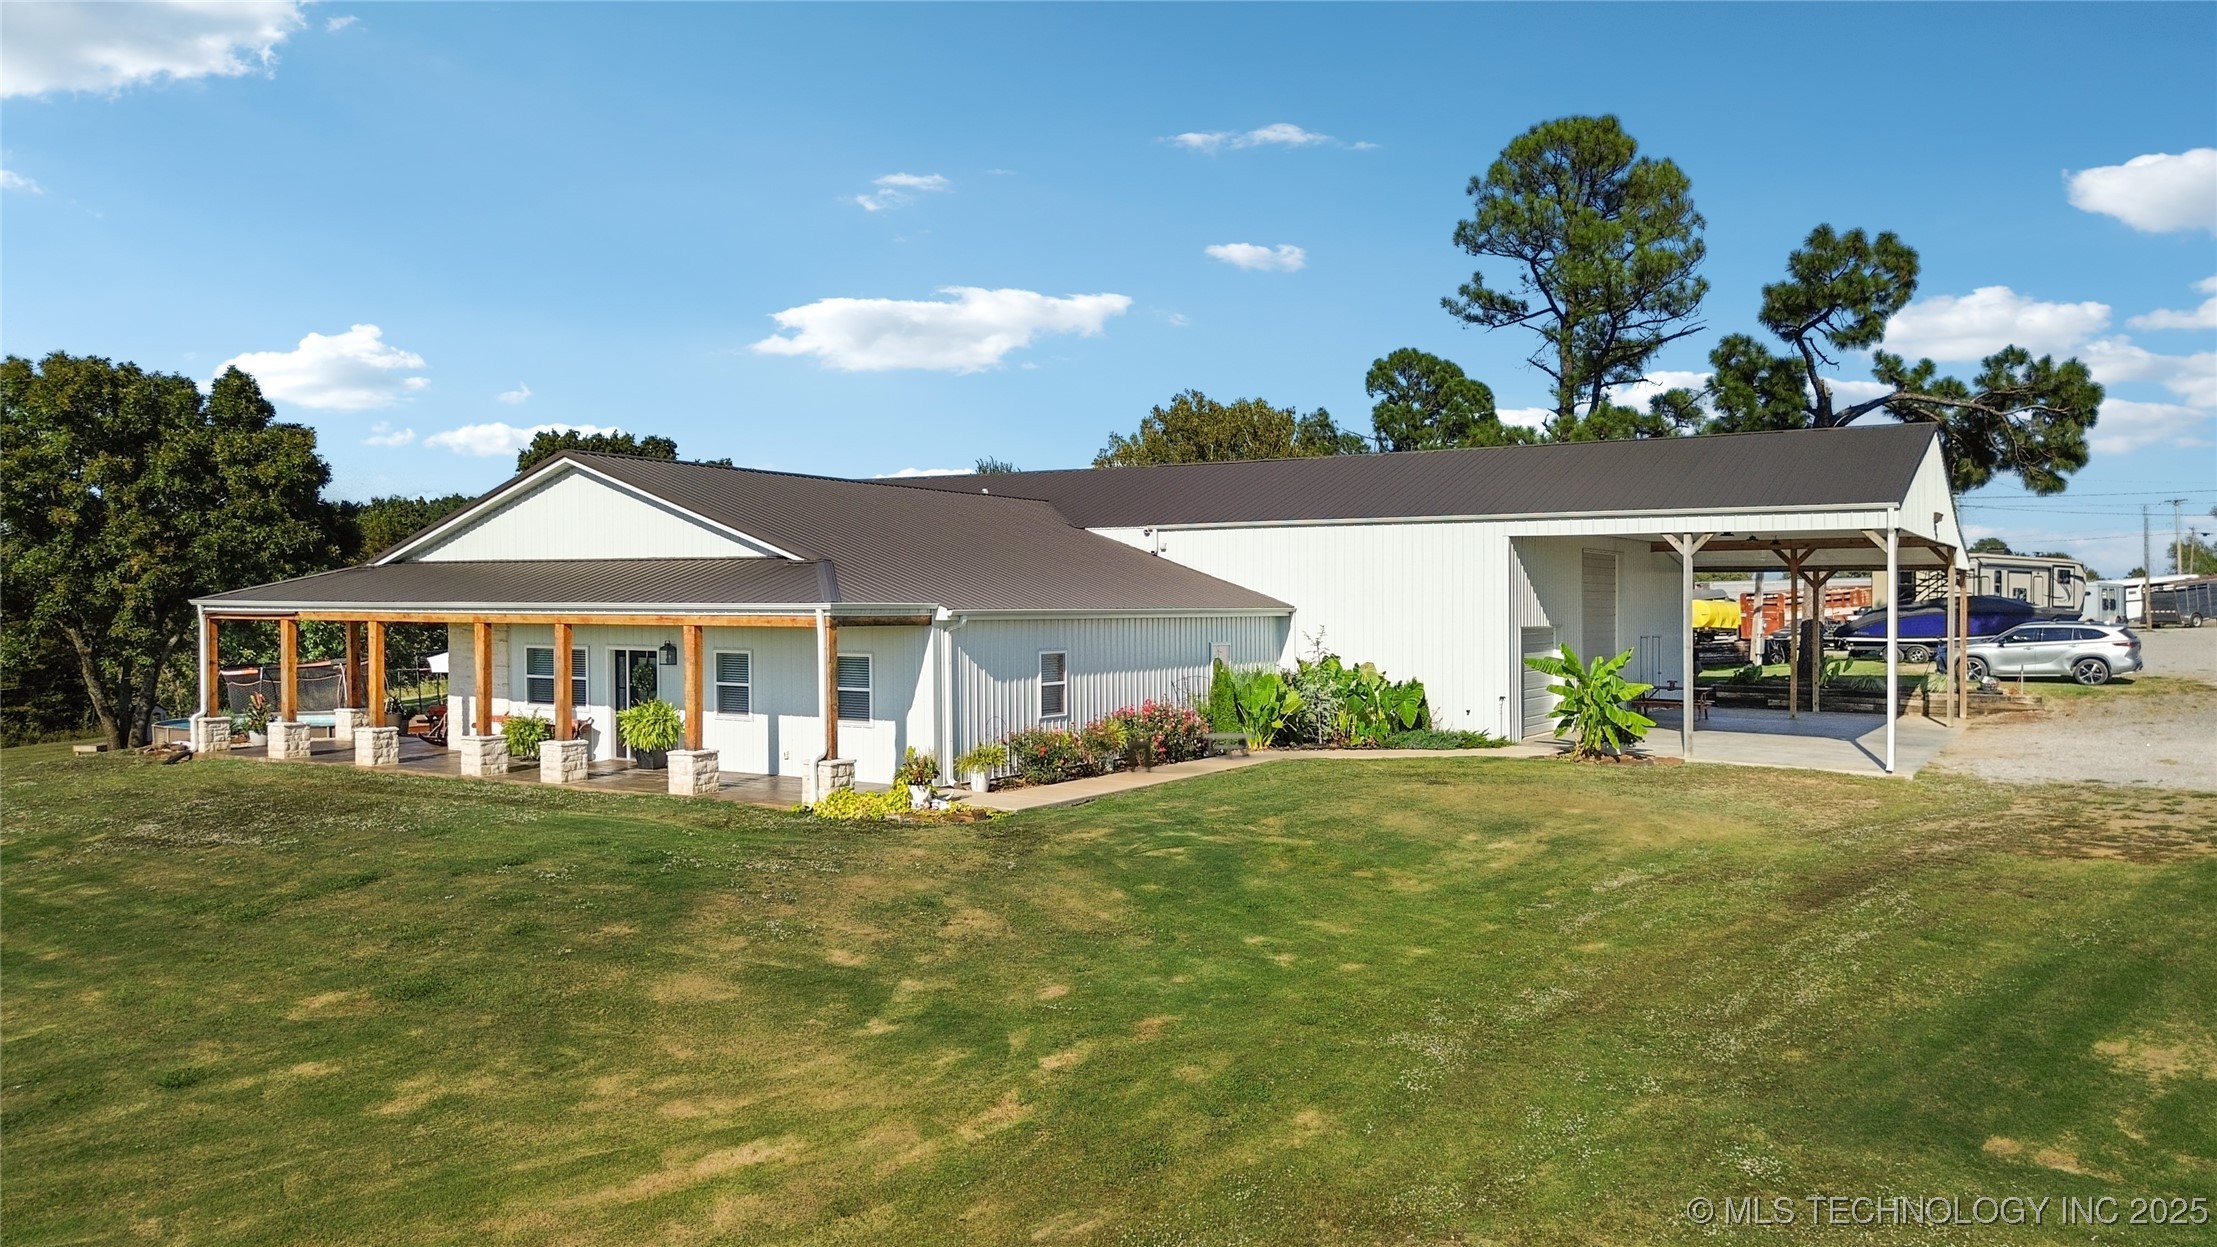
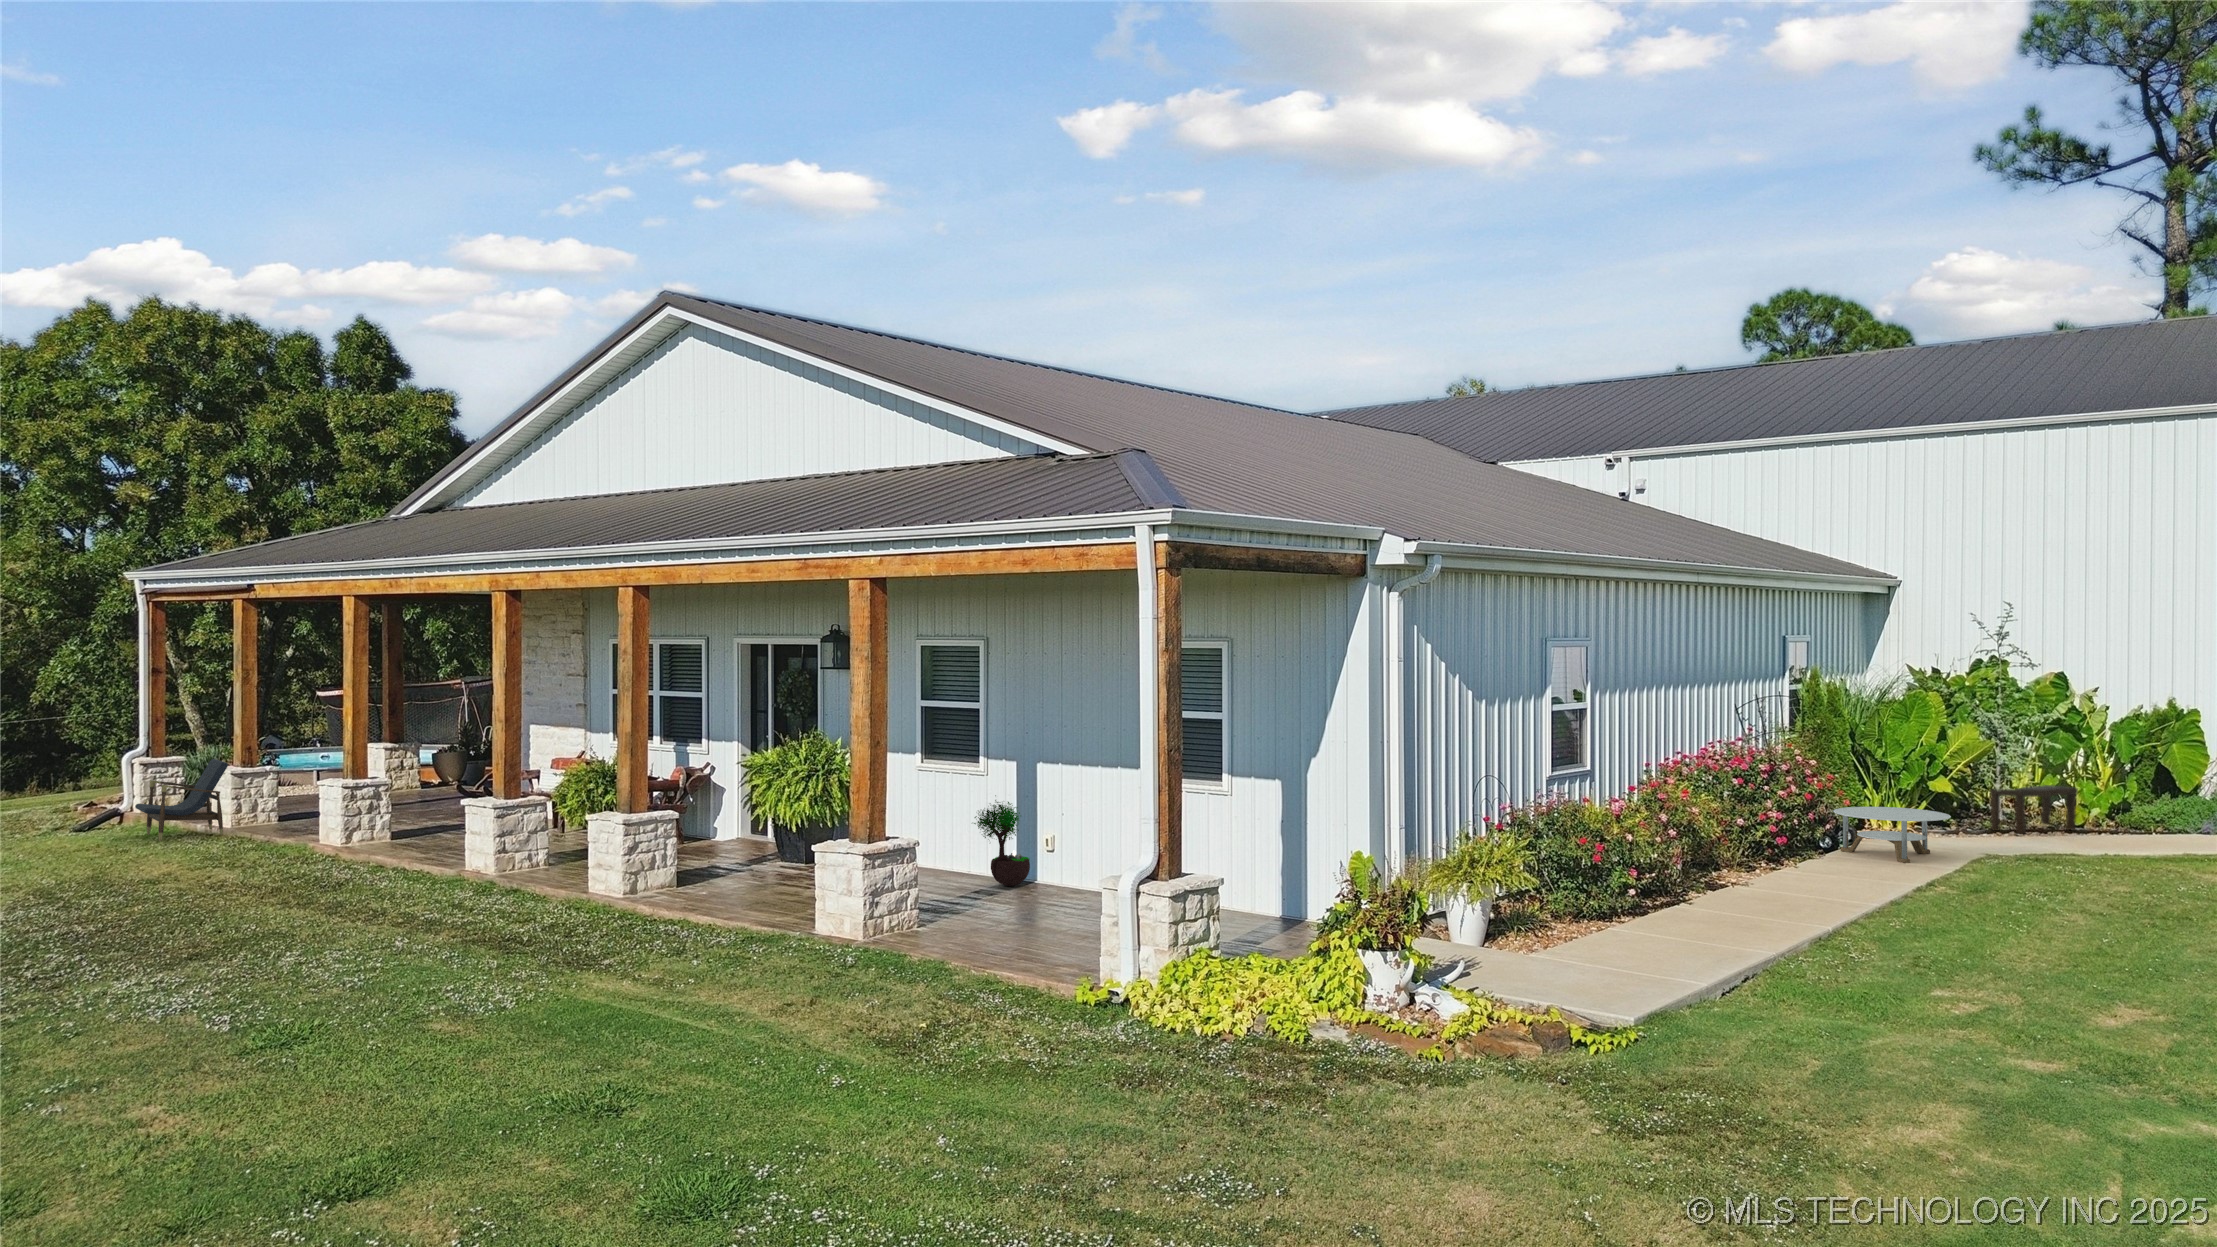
lounge chair: none [223,719,282,767] -> present [135,759,228,841]
potted tree: none [745,730,777,777] -> present [974,795,1030,886]
bench: present [1128,741,1151,772] -> present [1990,785,2078,834]

